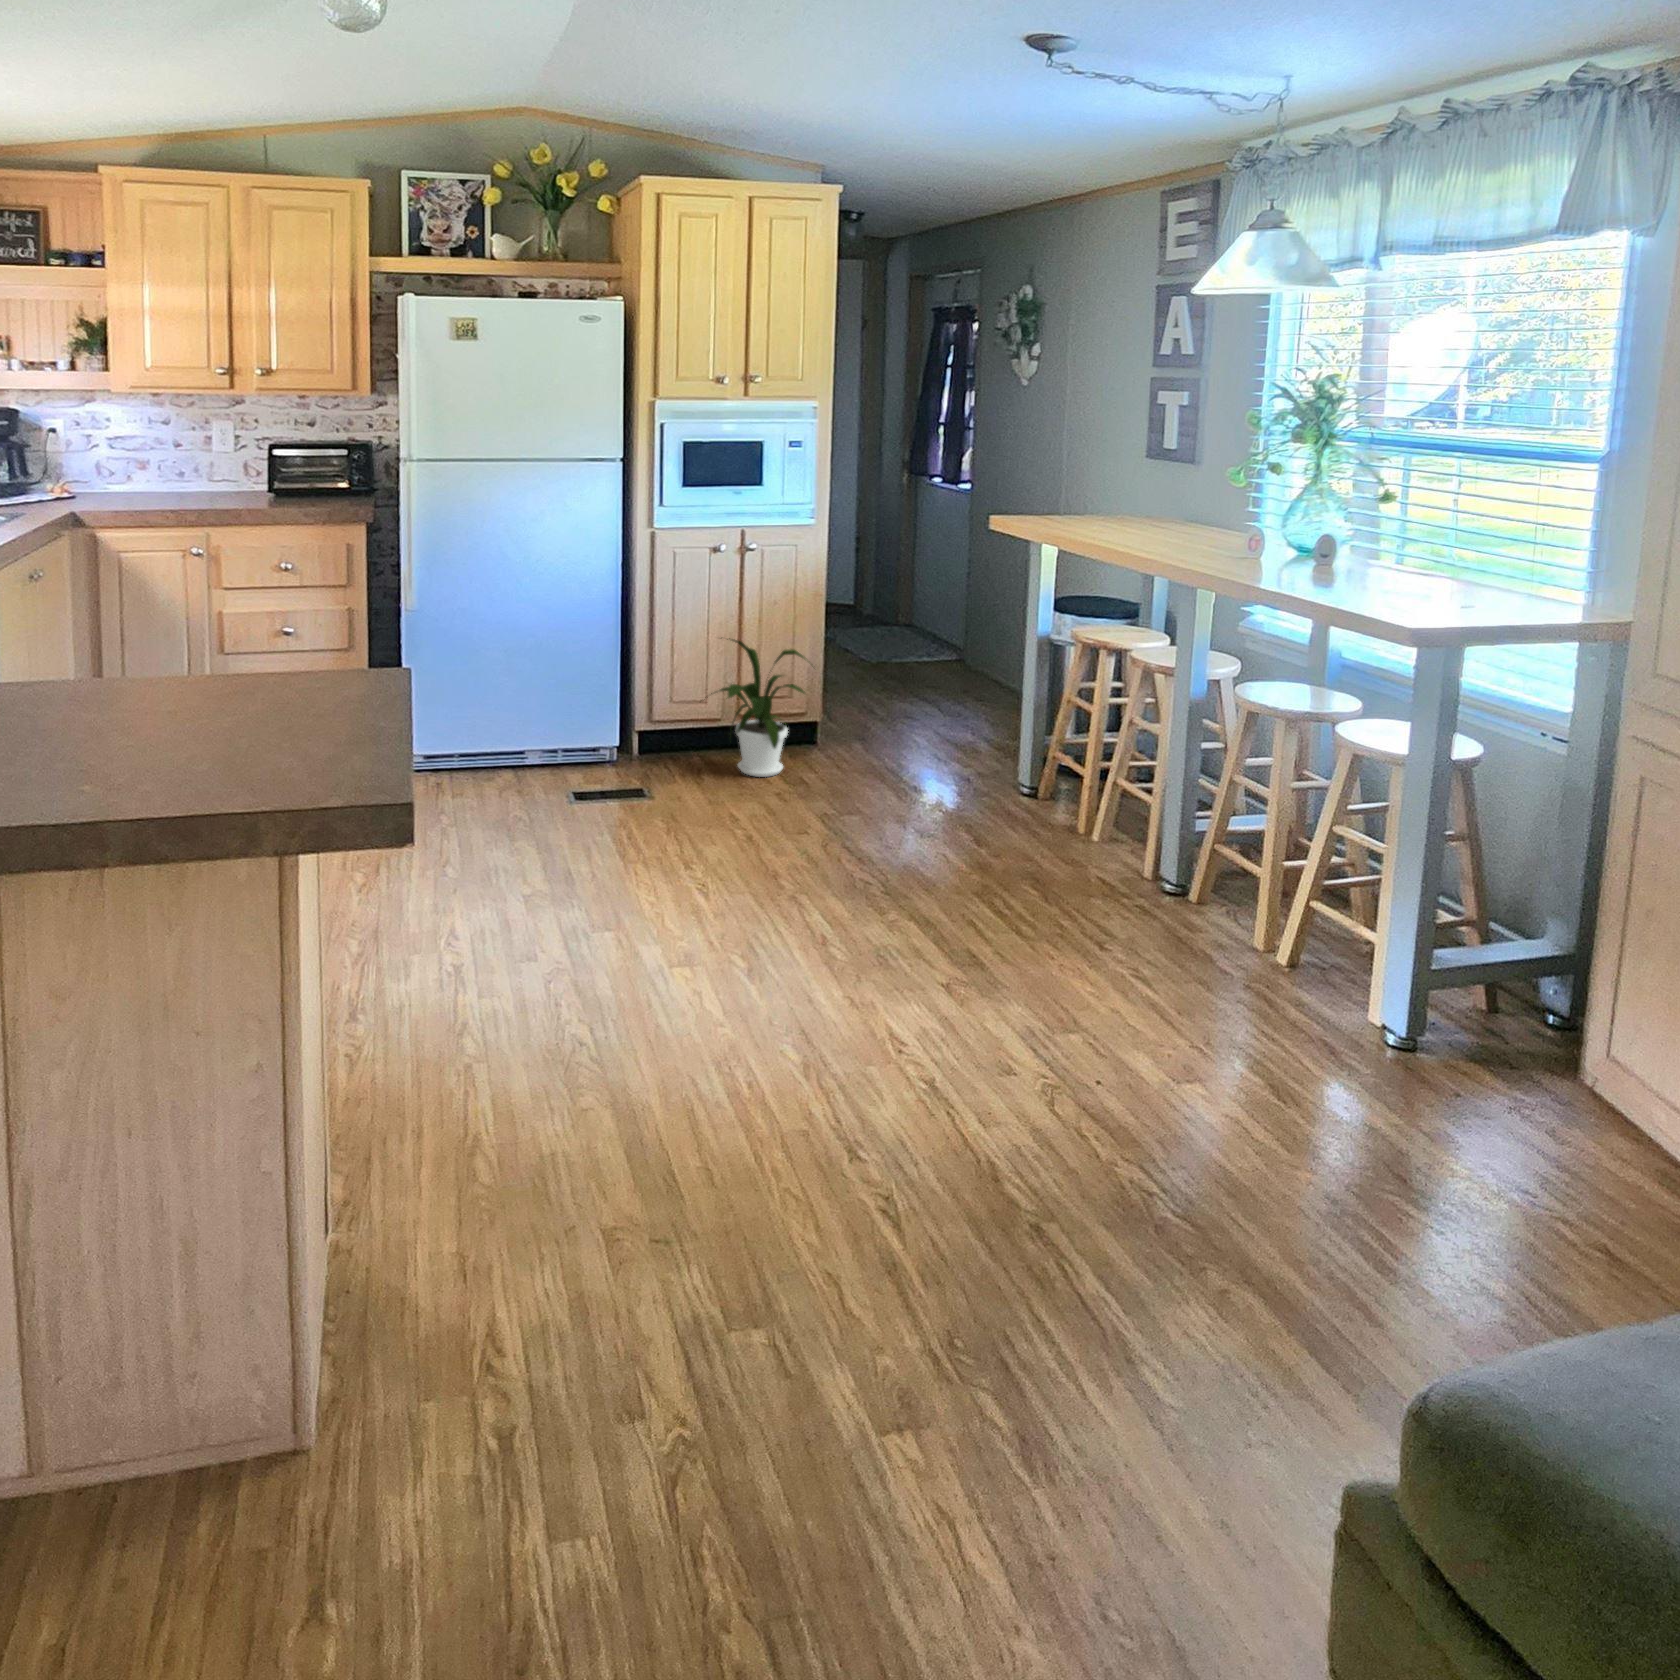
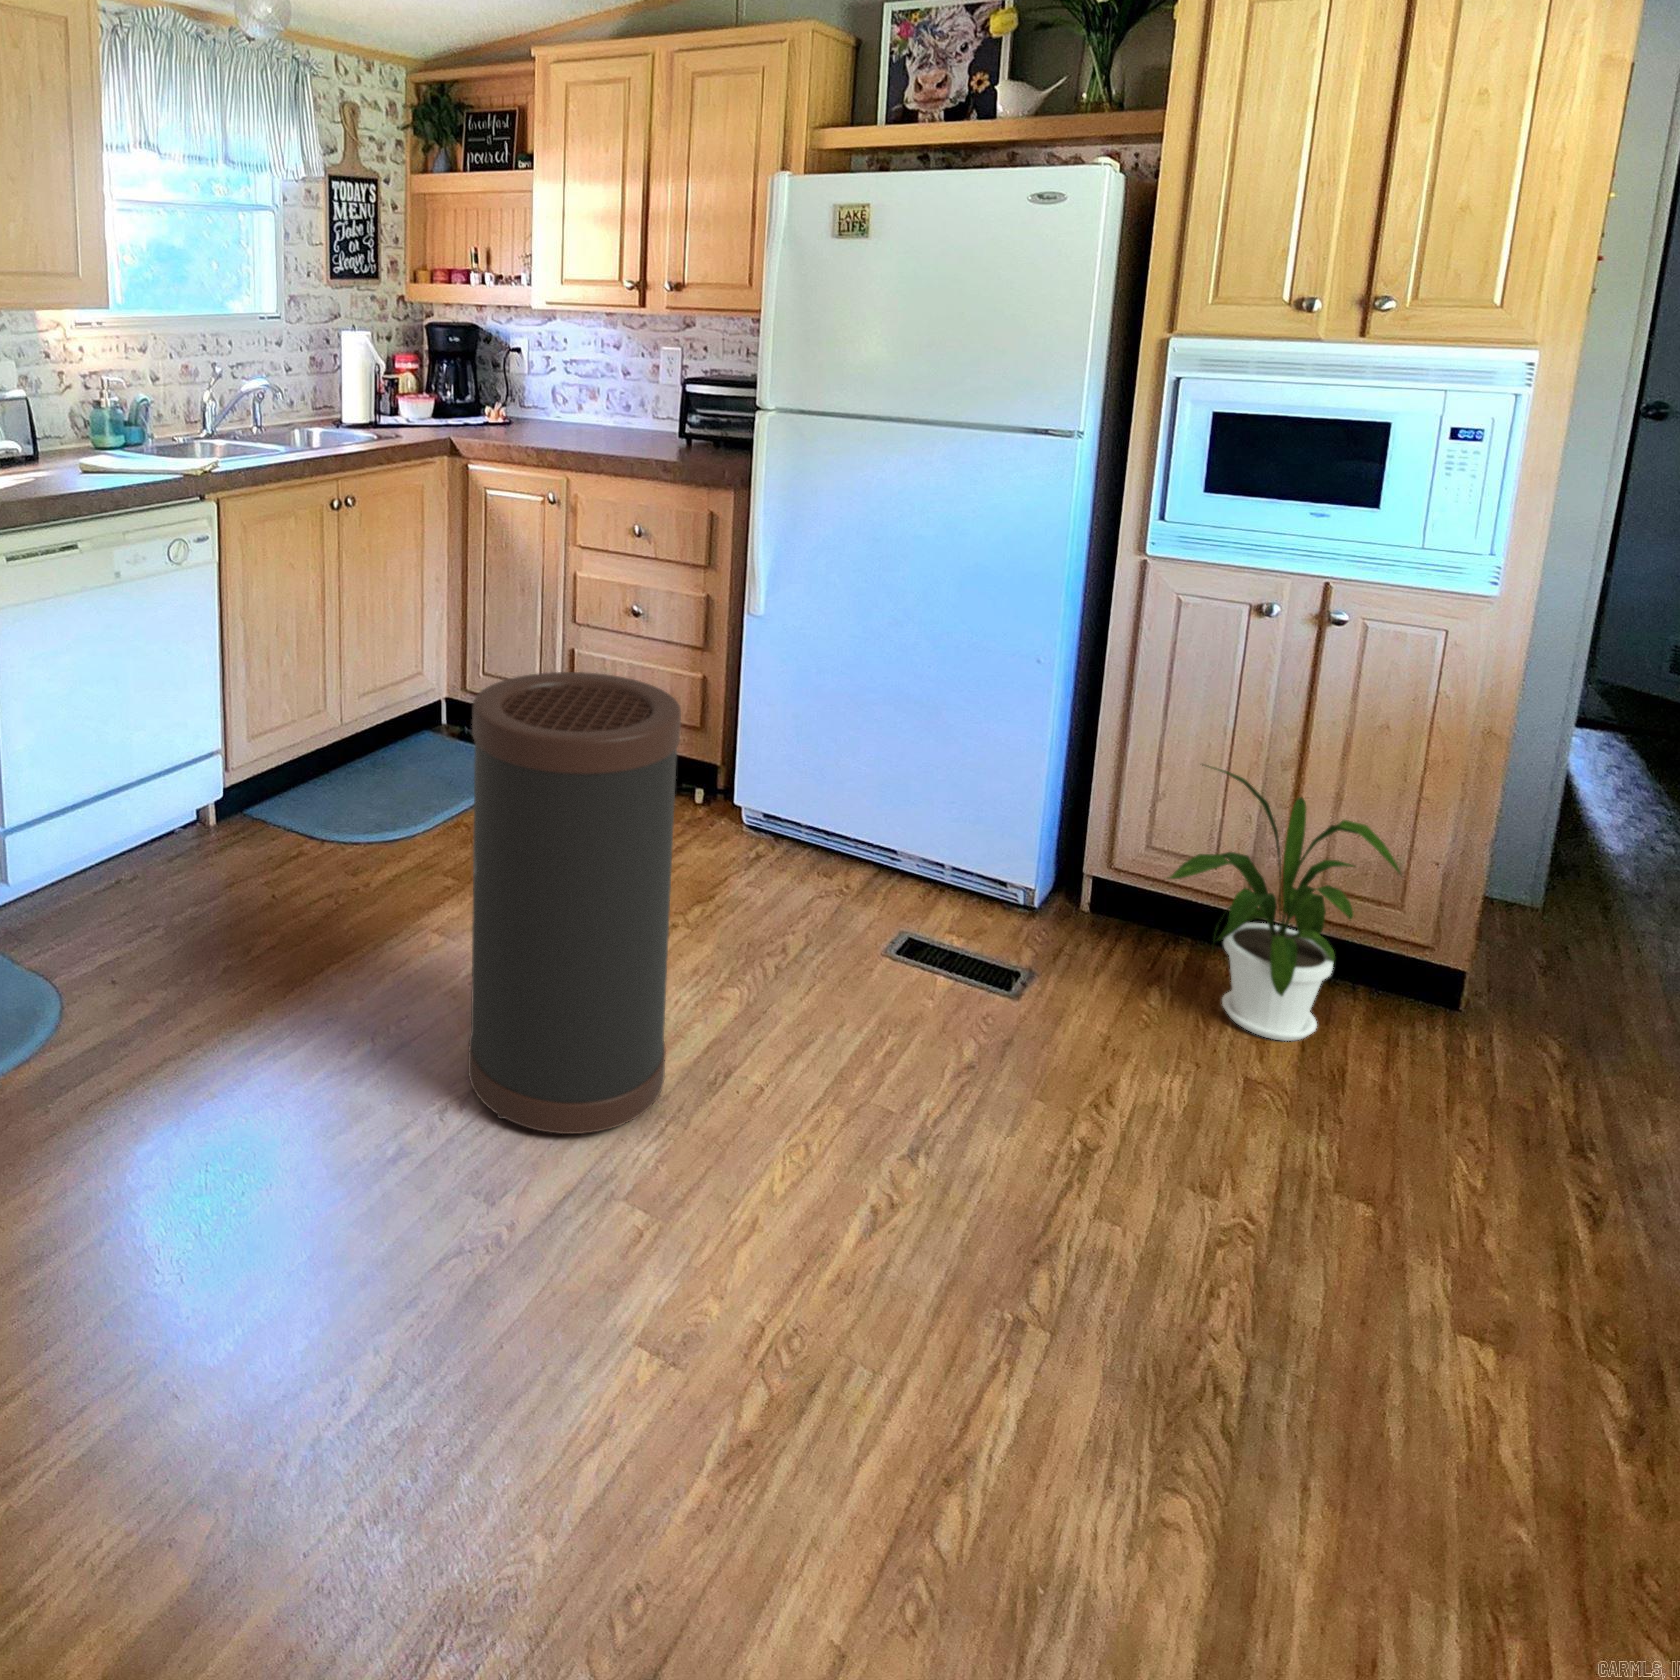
trash can: none [422,634,559,934] -> present [468,672,681,1134]

